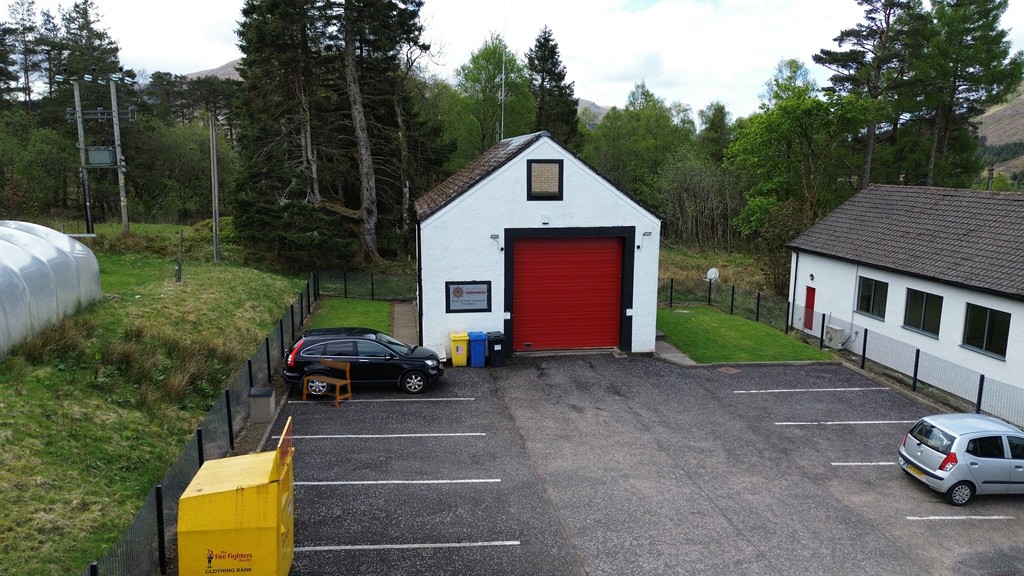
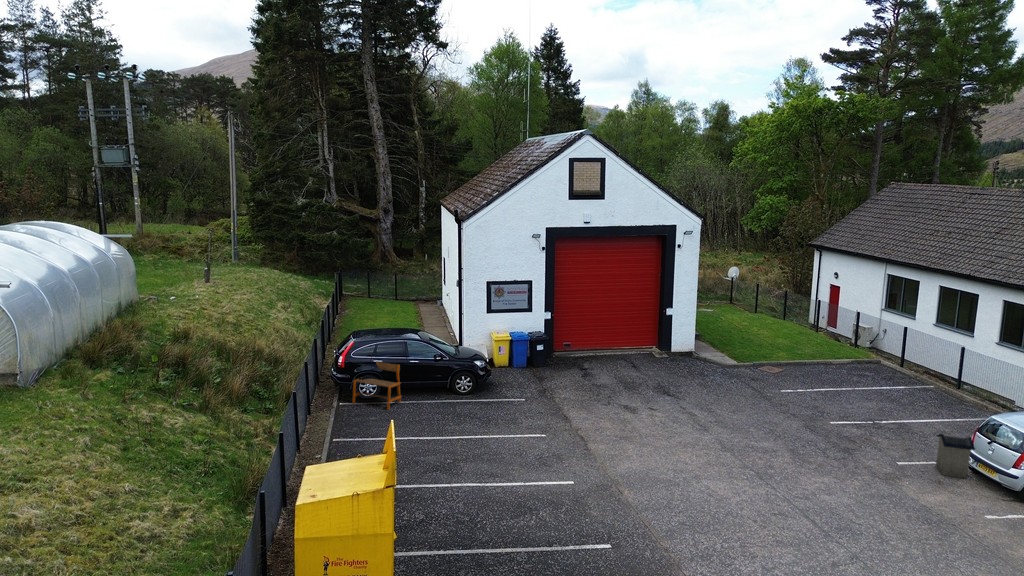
trash can: present [247,387,277,423] -> present [936,434,975,479]

